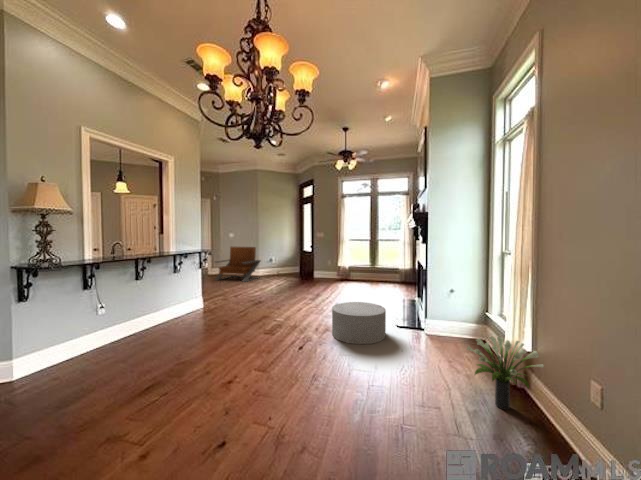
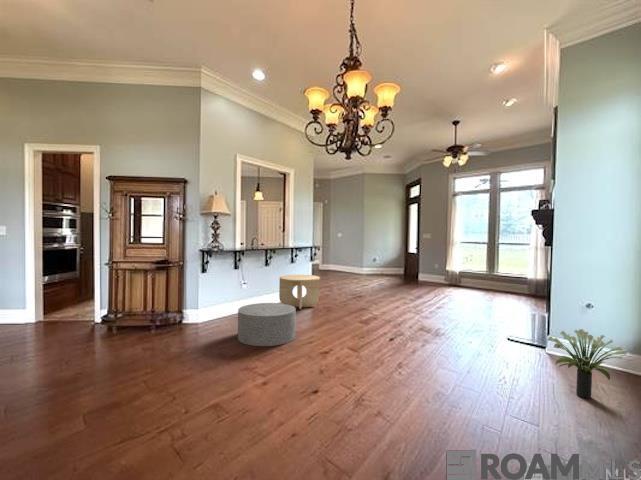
lounge chair: present [215,247,261,282] -> none [321,245,365,280]
side table: none [157,285,210,328] -> present [279,275,320,309]
ottoman: present [332,302,386,344] -> present [238,303,296,346]

